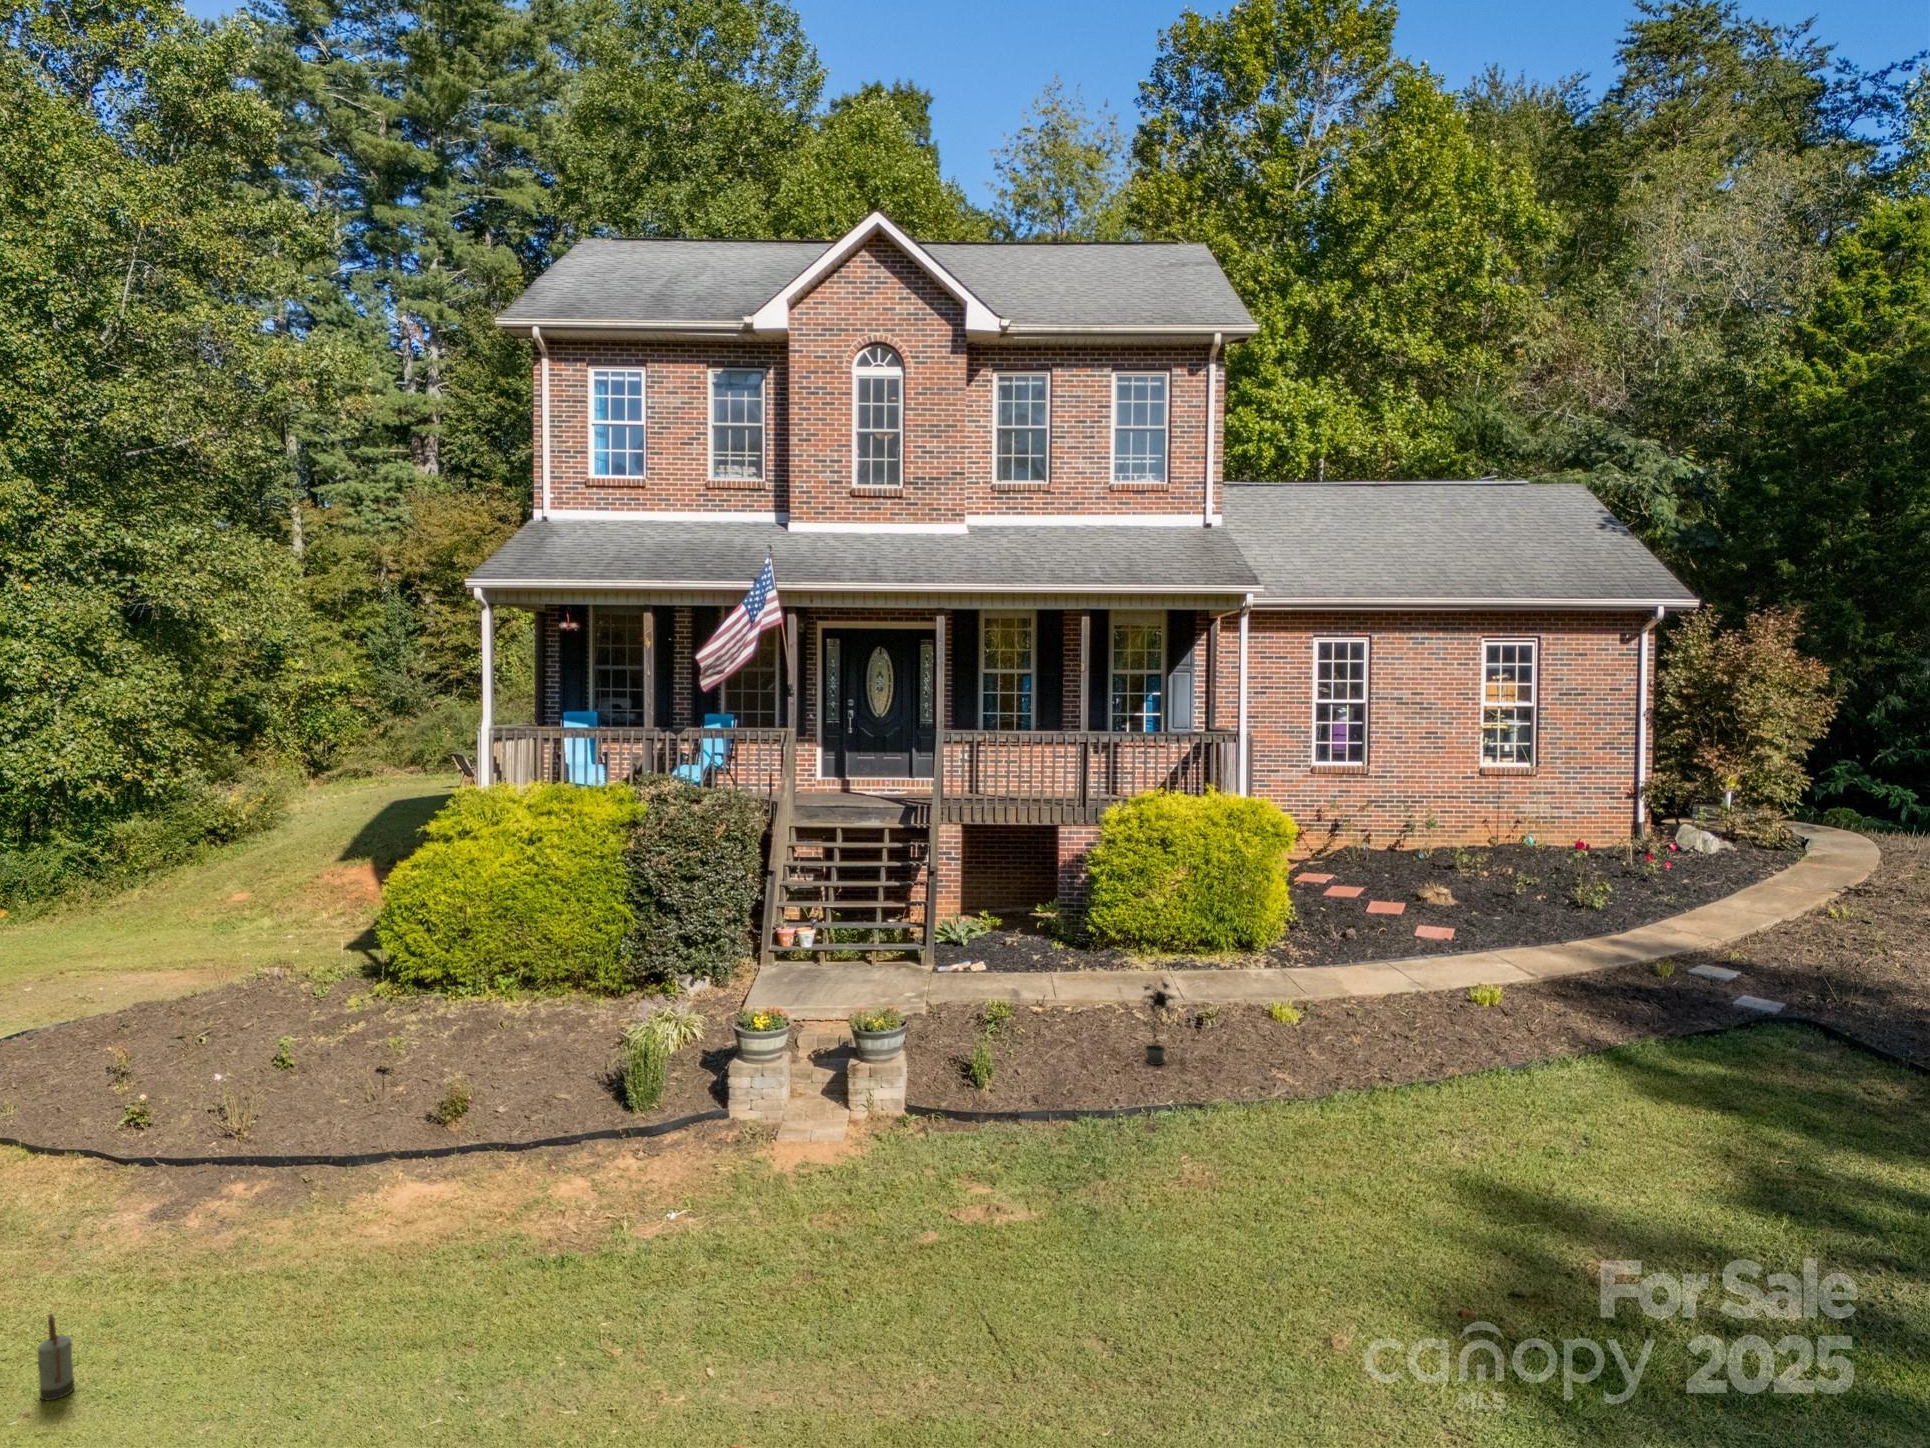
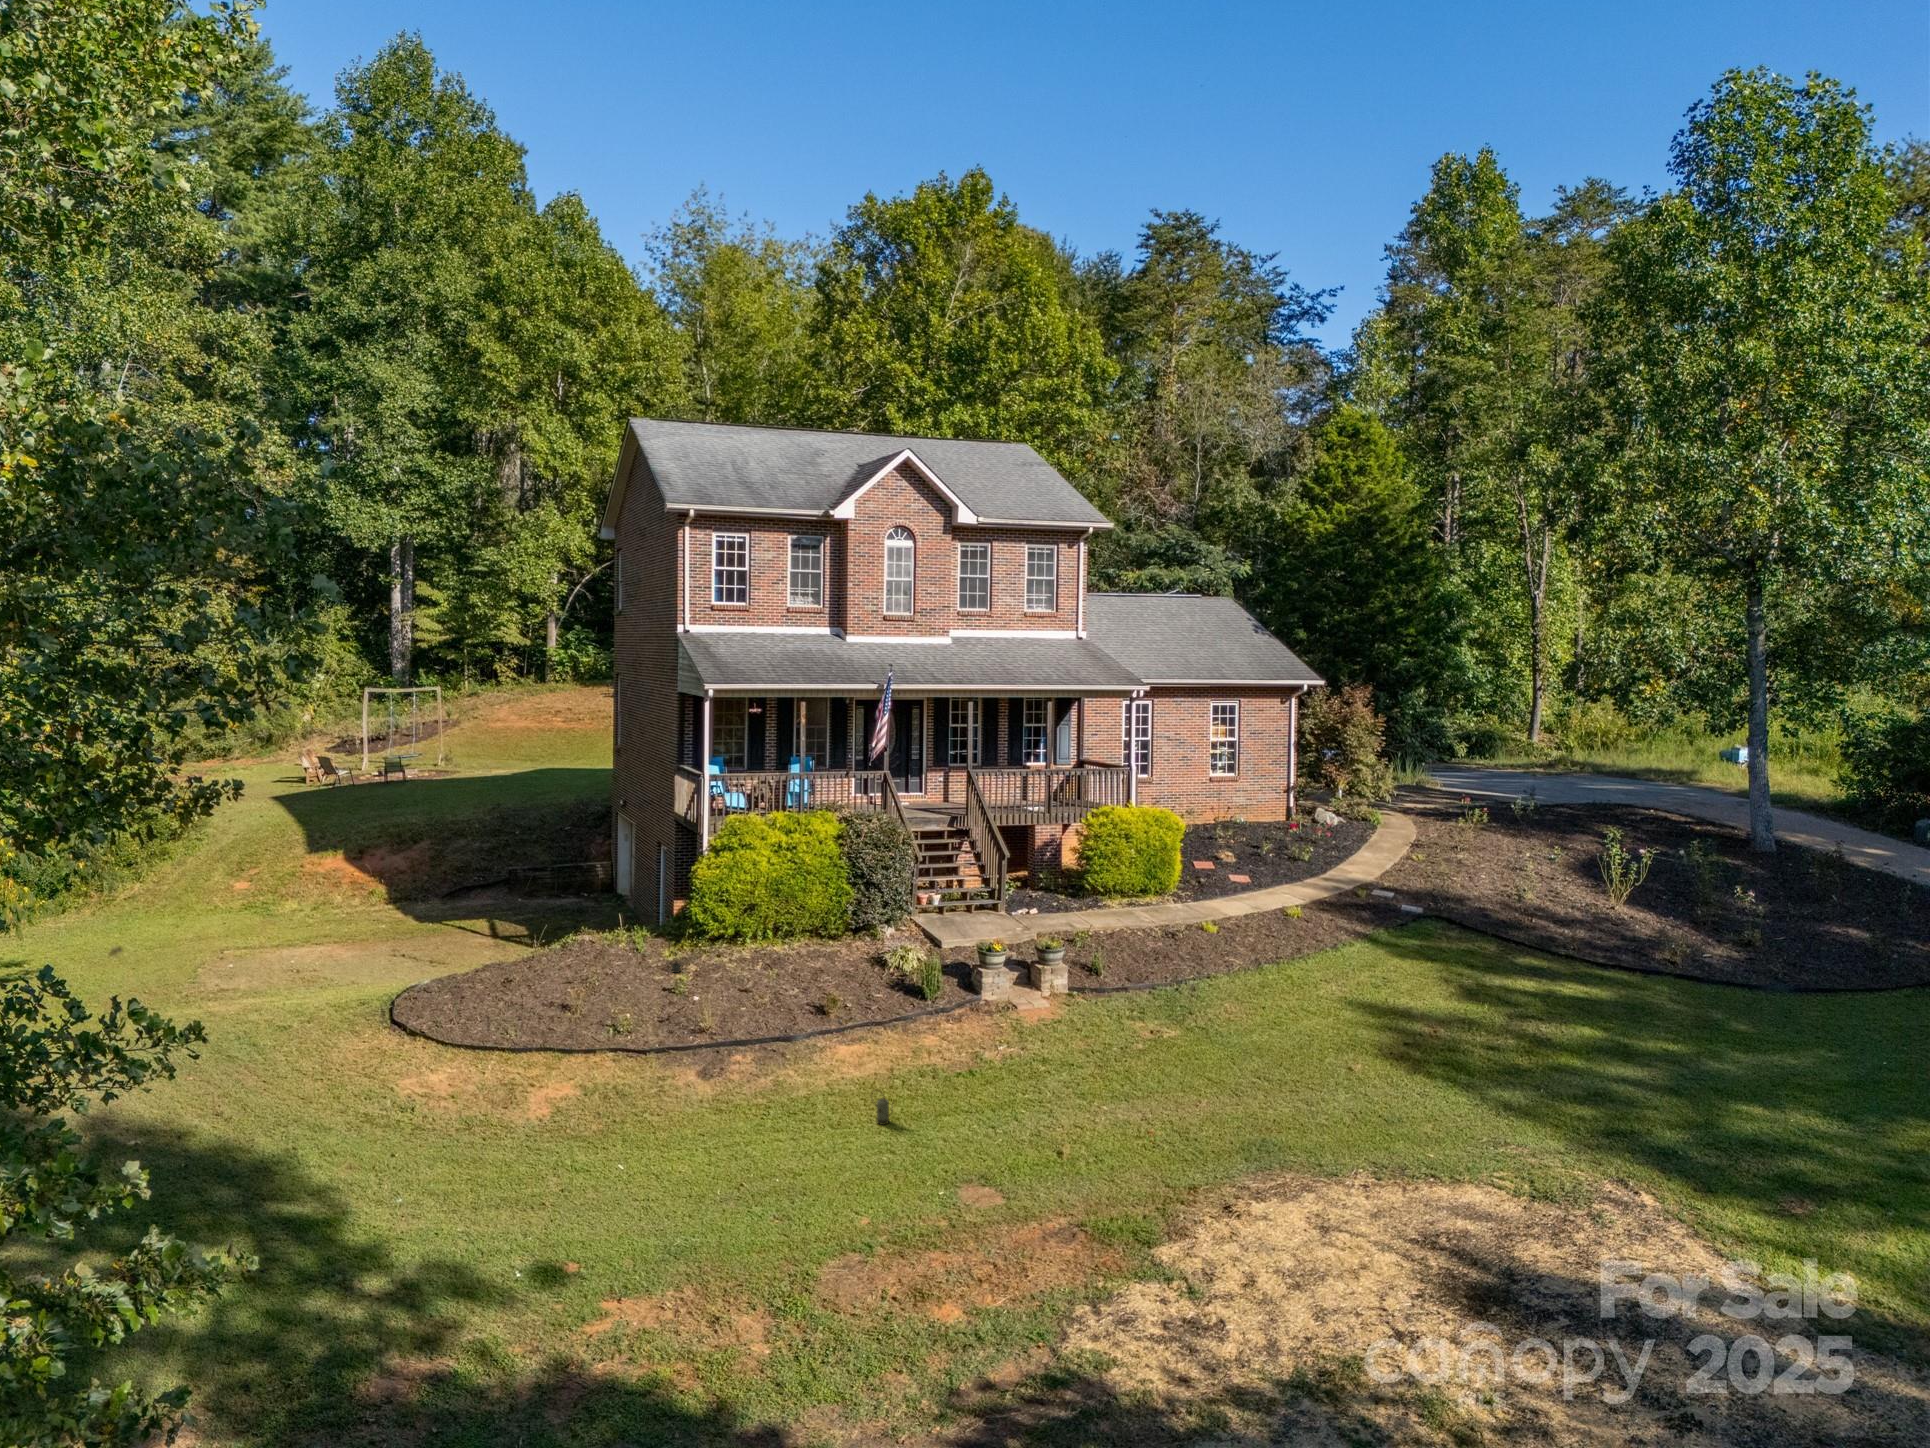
potted plant: present [1141,982,1173,1065] -> present [670,932,684,973]

